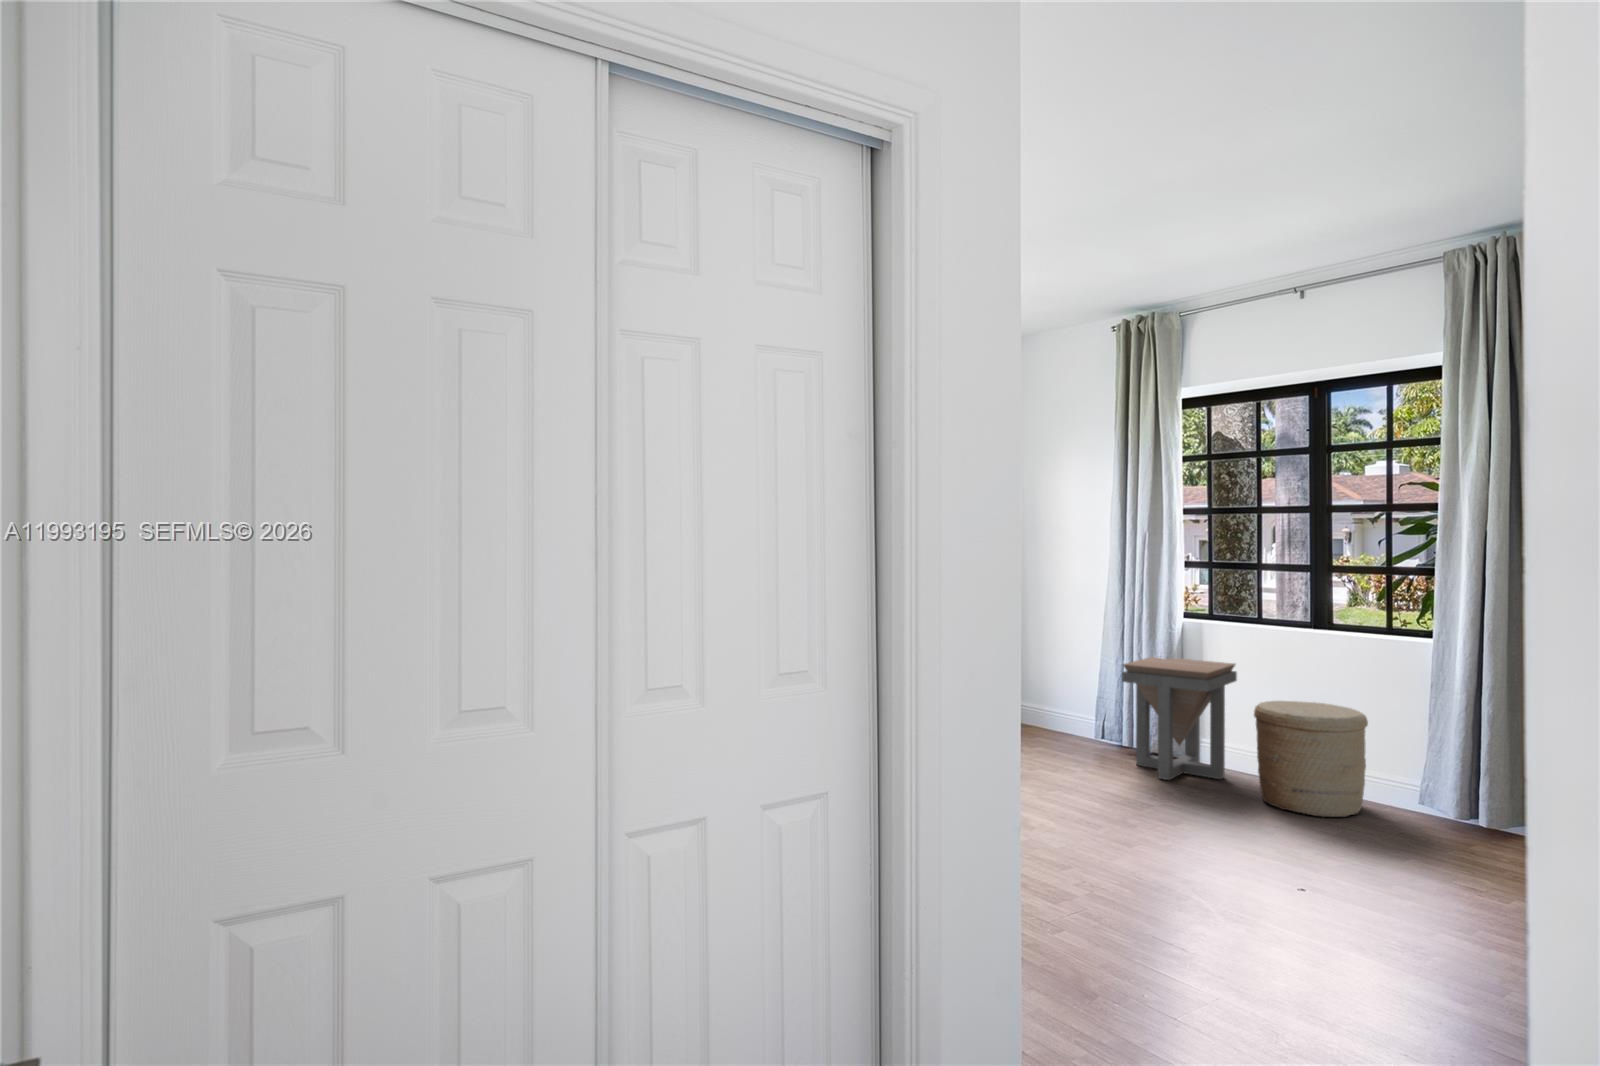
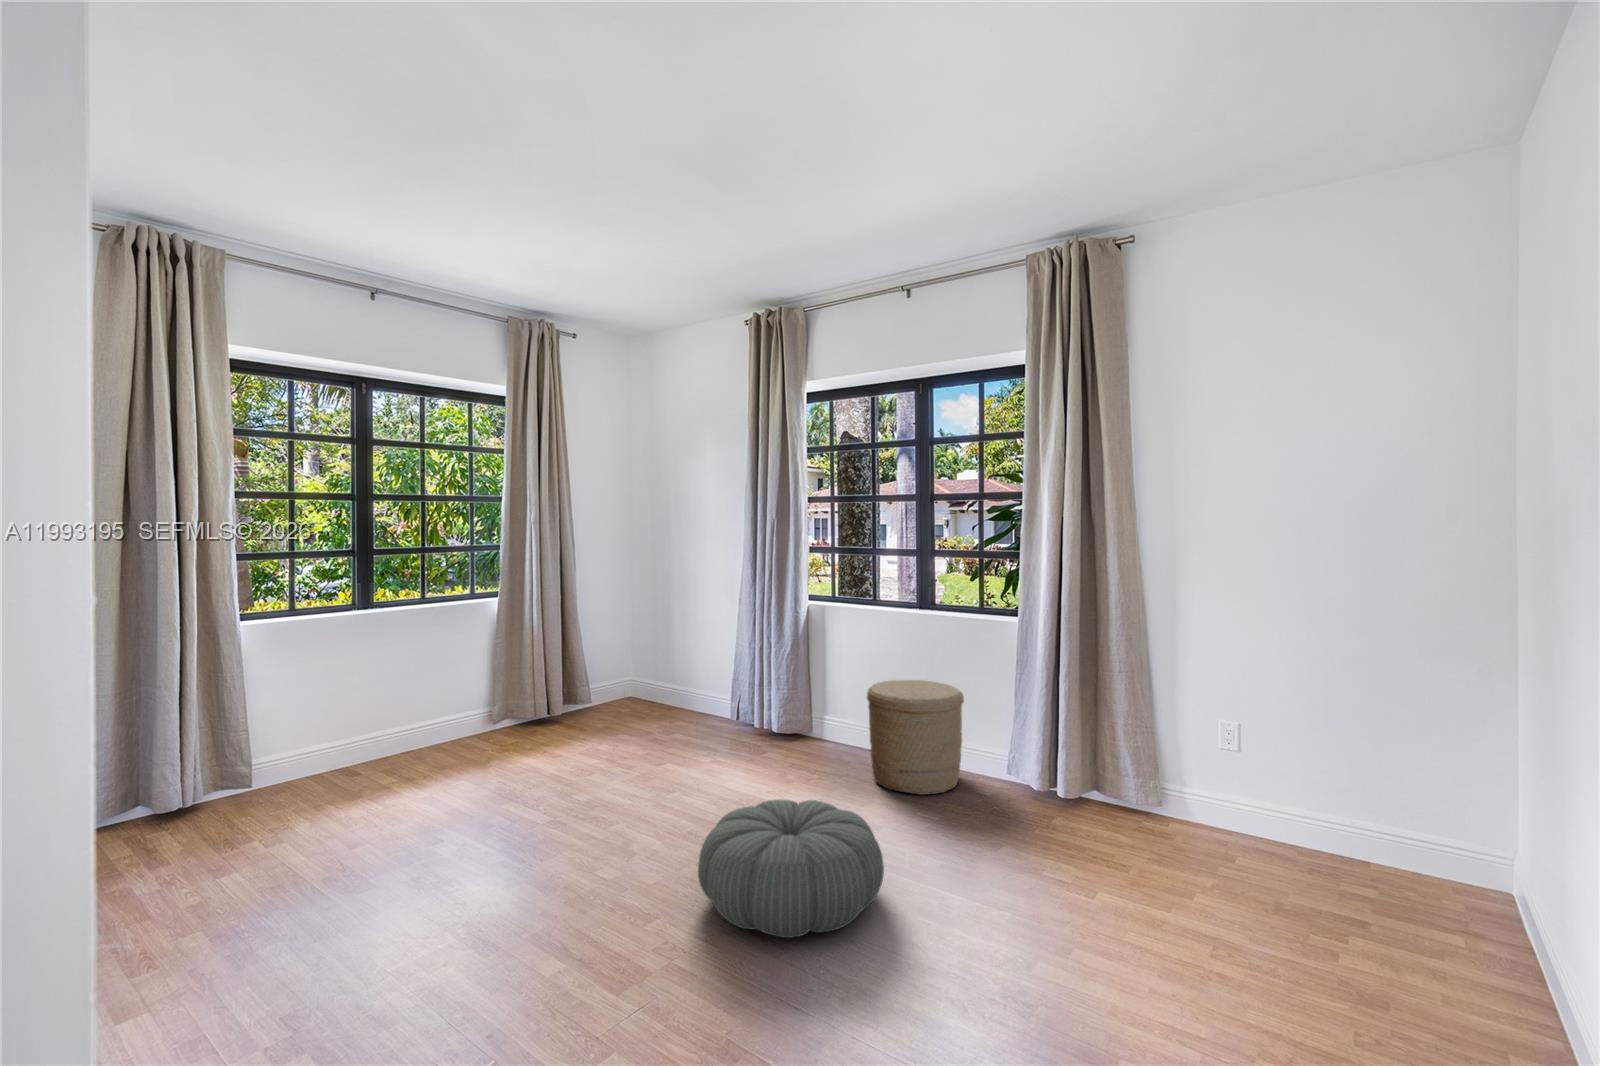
side table: present [1122,656,1237,780] -> none [750,640,855,764]
pouf: none [1105,791,1284,897] -> present [698,800,884,938]

